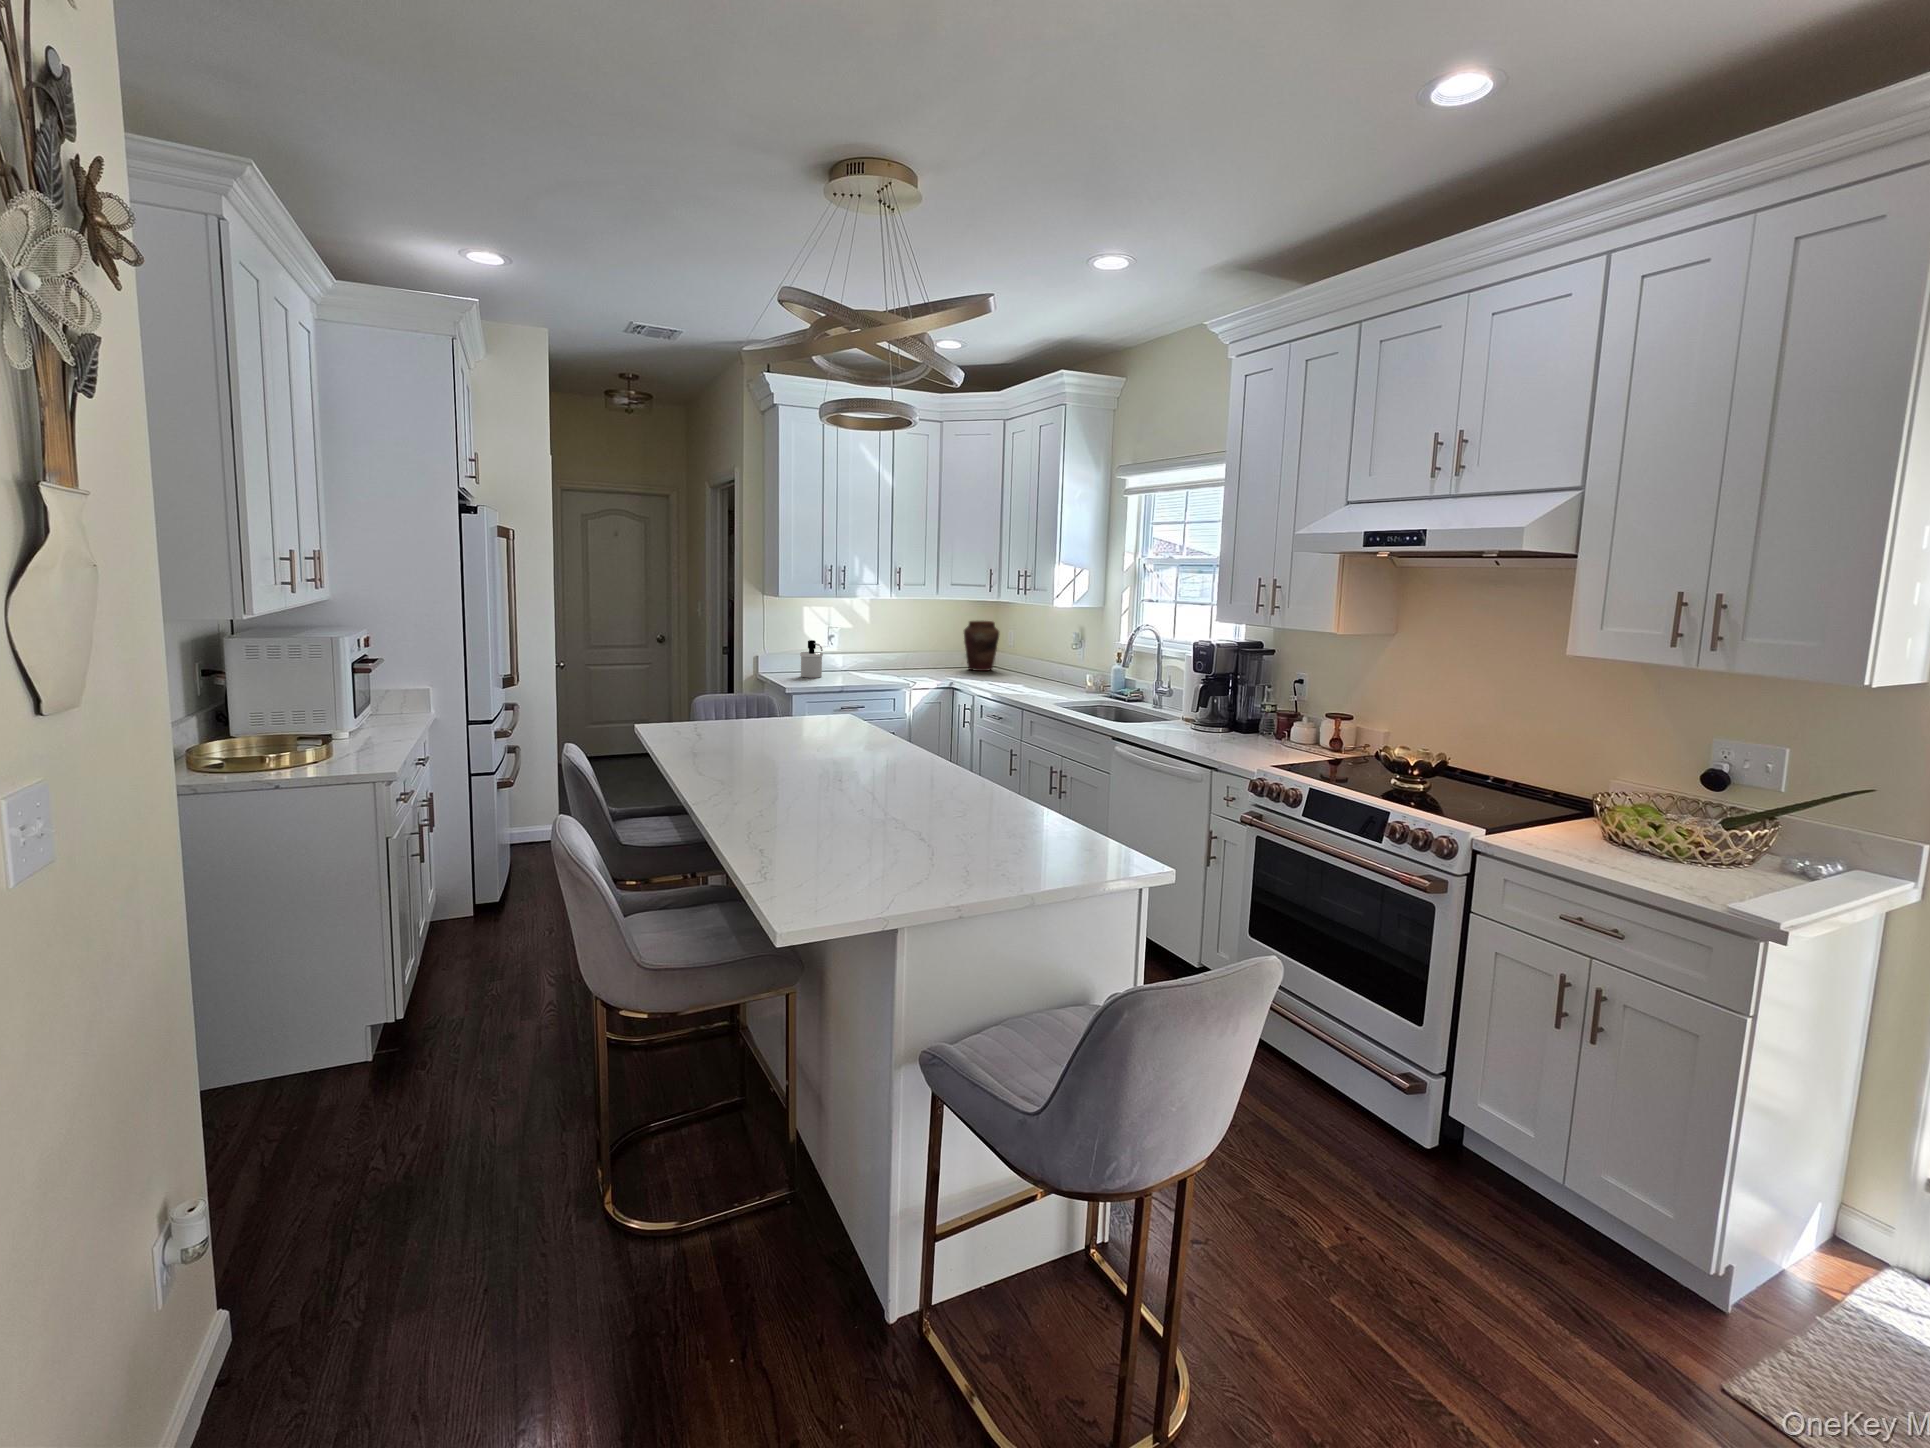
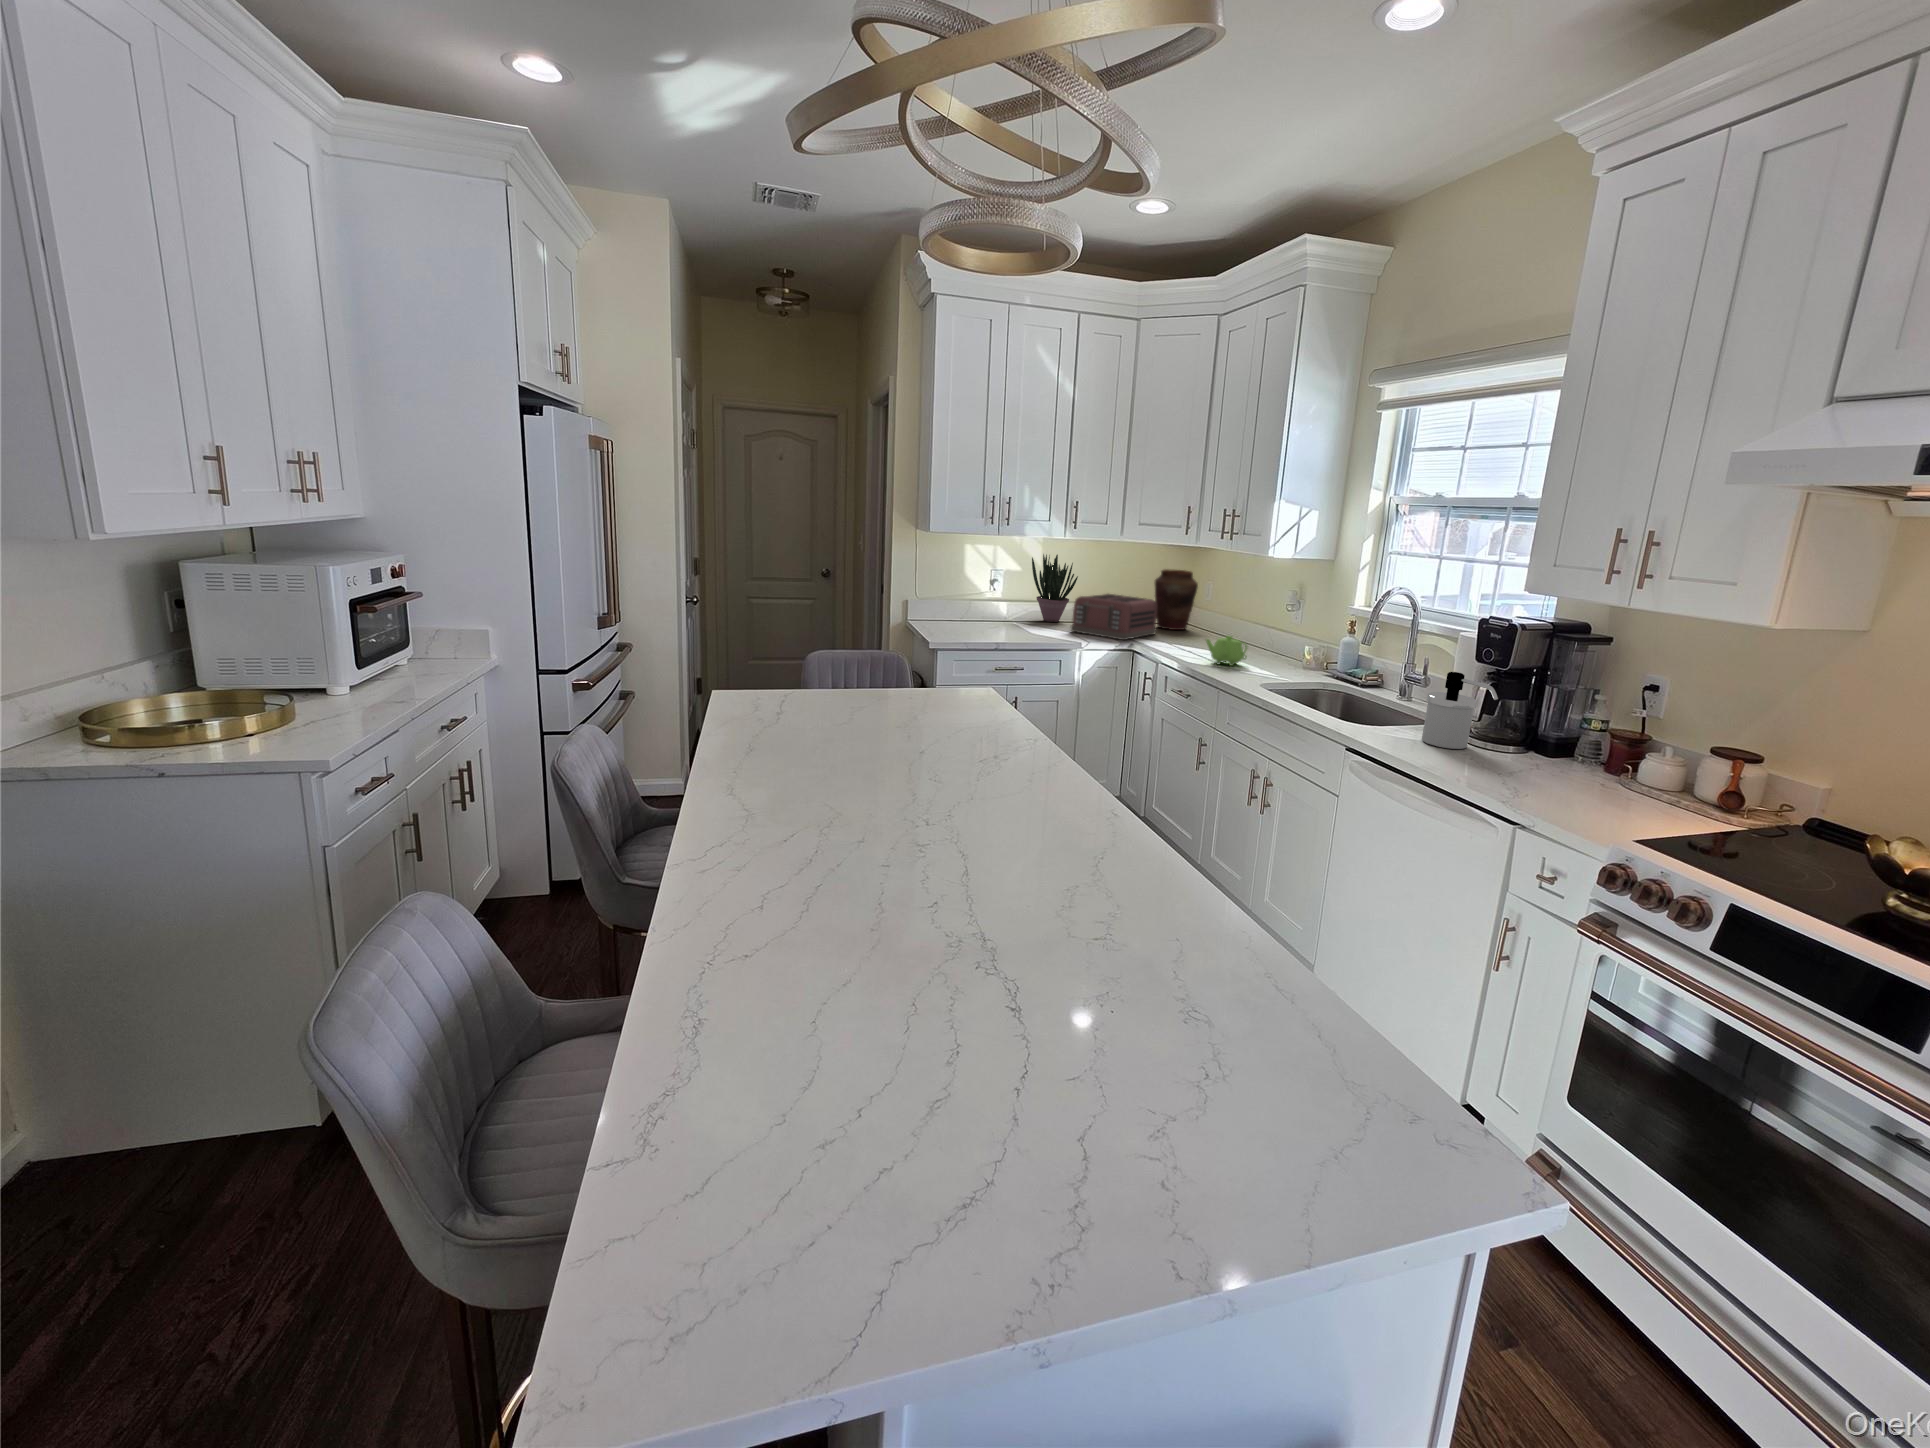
potted plant: none [860,611,899,669] -> present [1032,554,1078,622]
soap dispenser: present [800,640,823,678] -> present [1422,672,1498,749]
toaster: none [898,643,969,680] -> present [1071,594,1157,640]
teapot: none [1010,670,1043,693] -> present [1206,635,1247,666]

